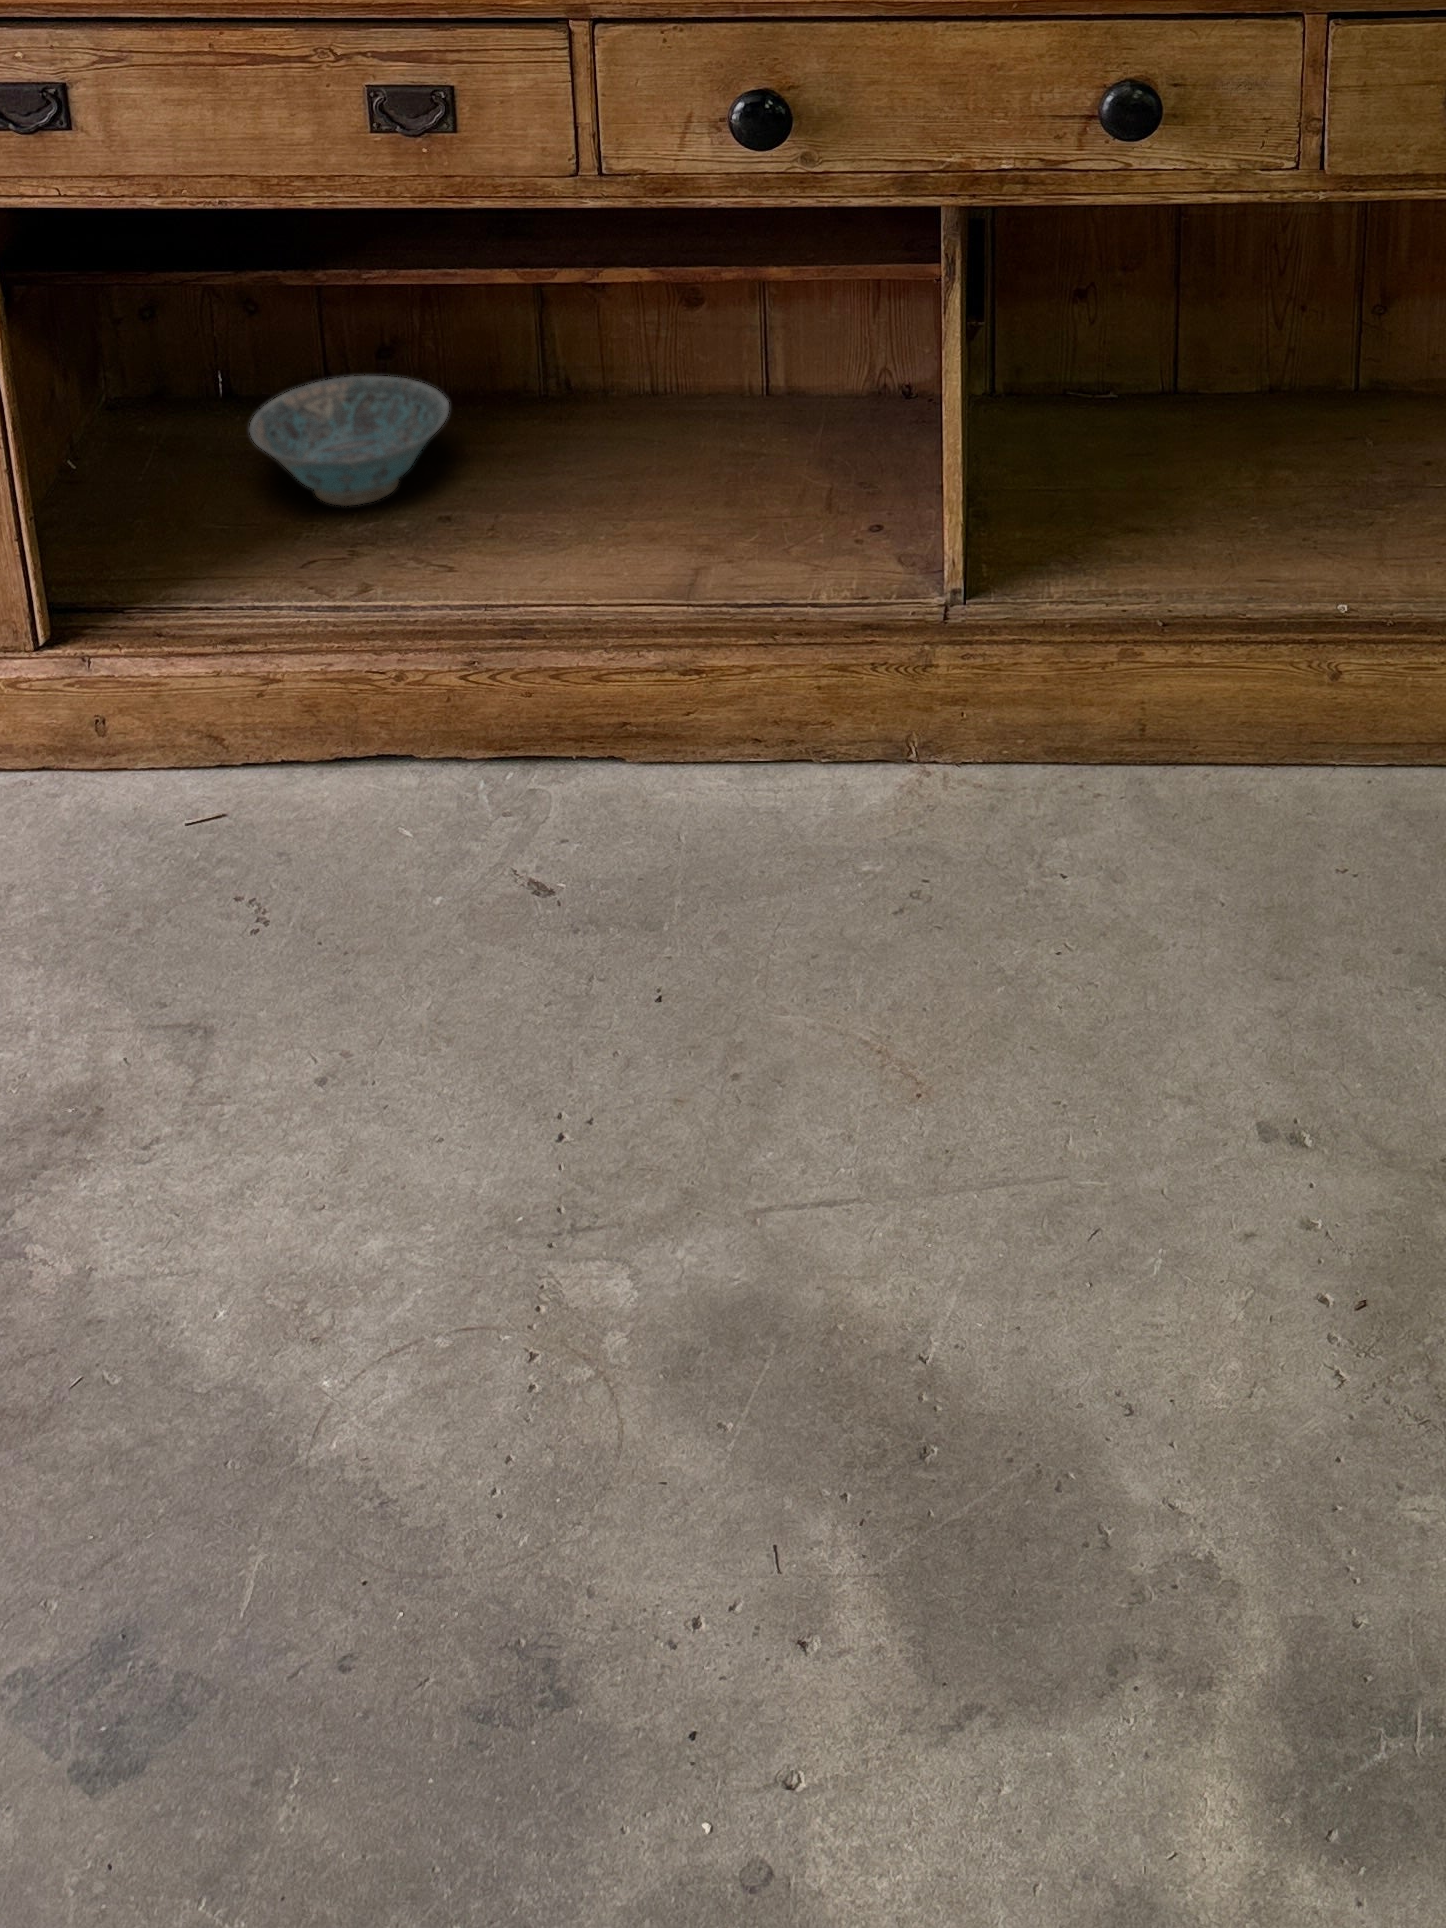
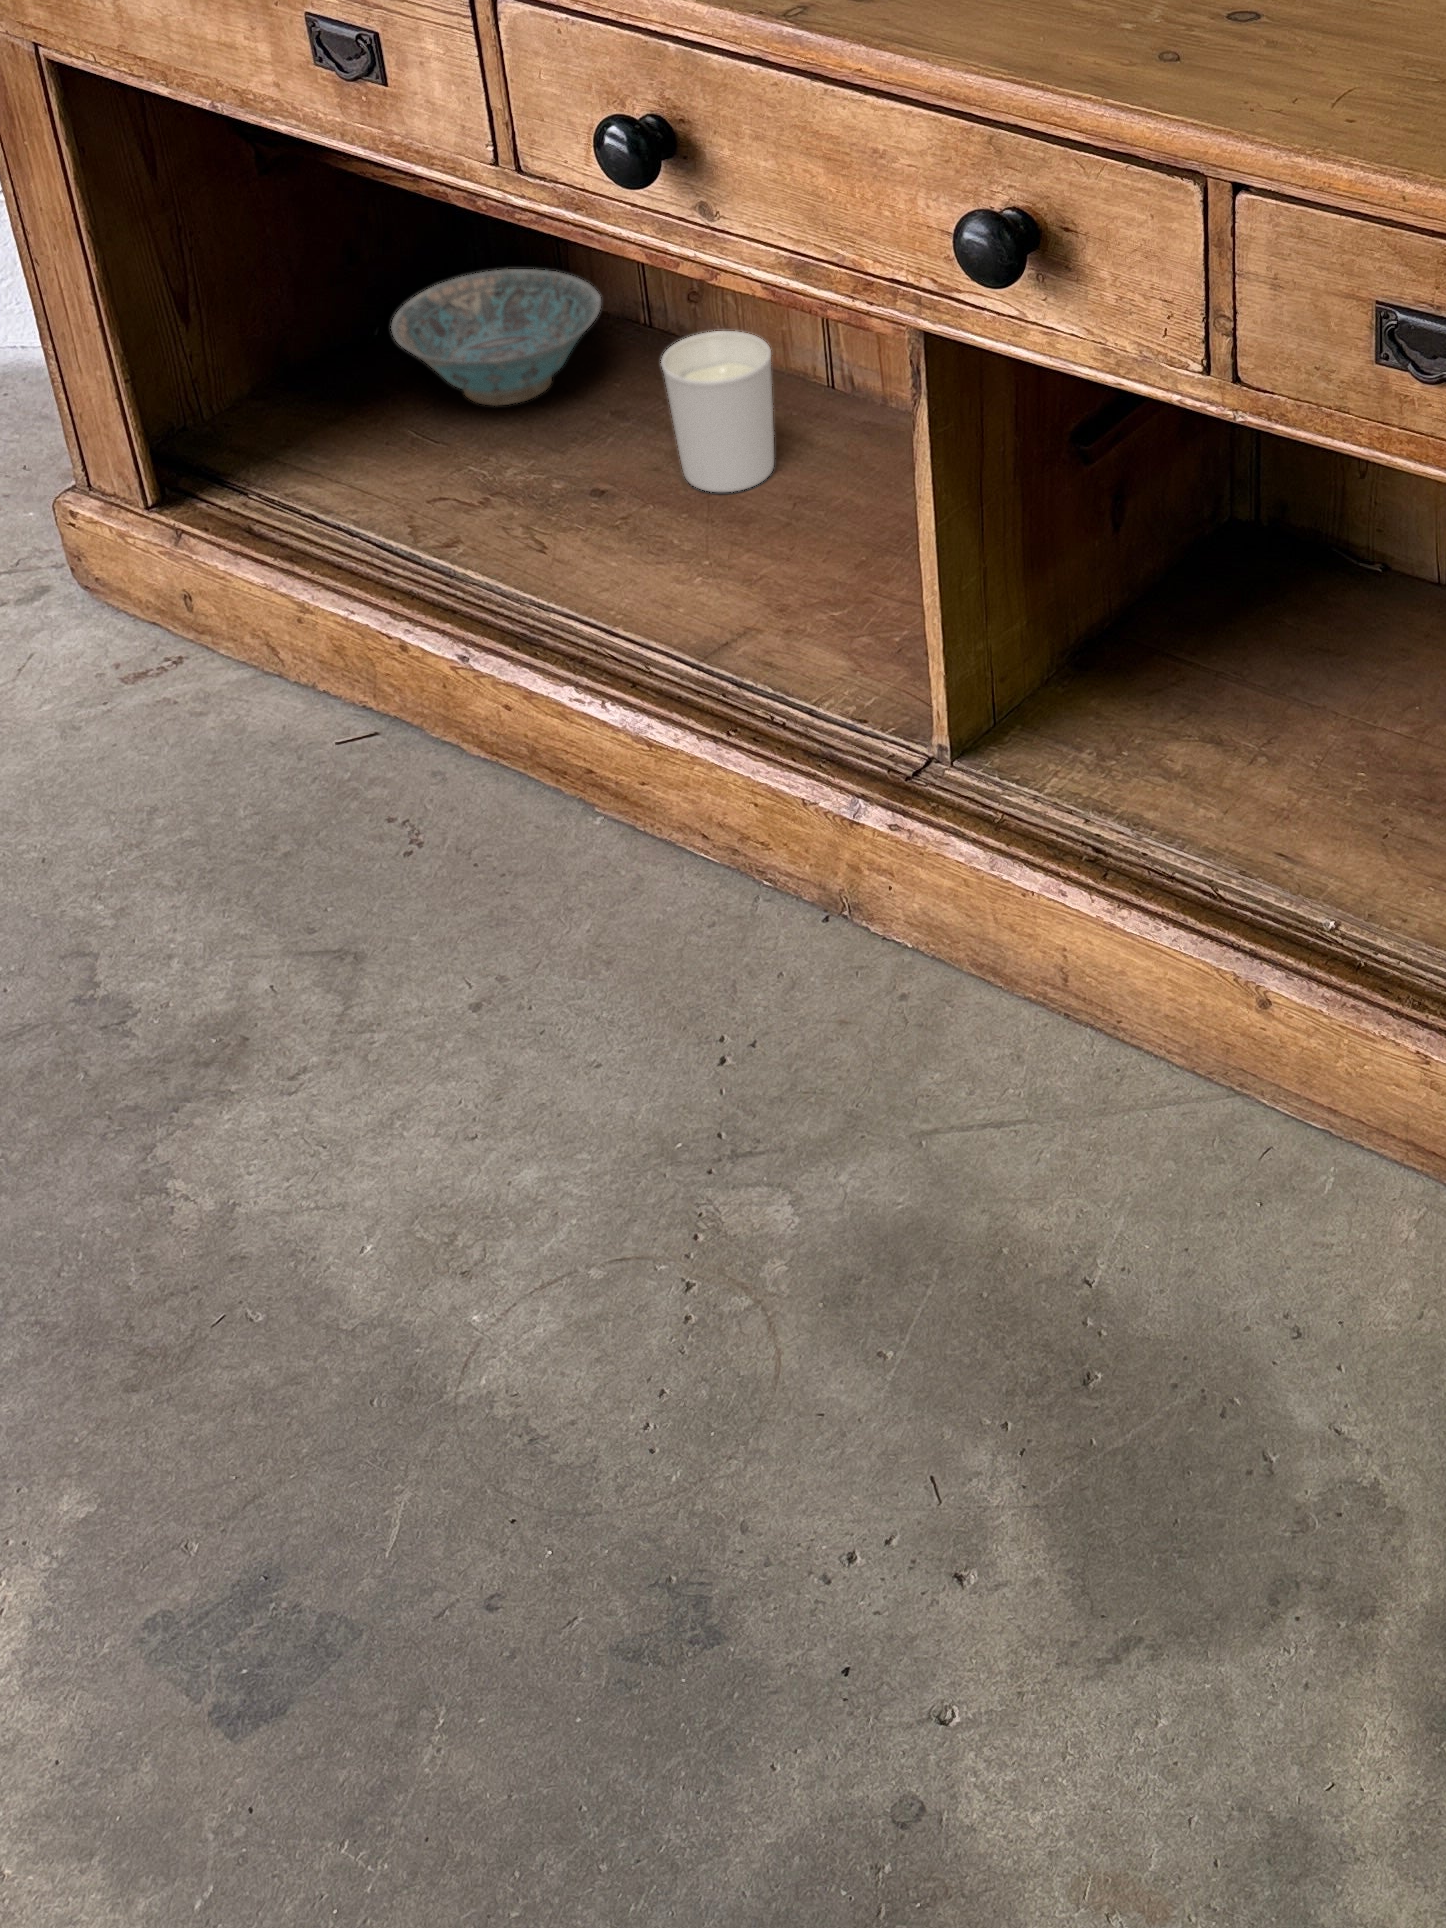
candle holder: none [510,433,614,589] -> present [661,331,774,492]

